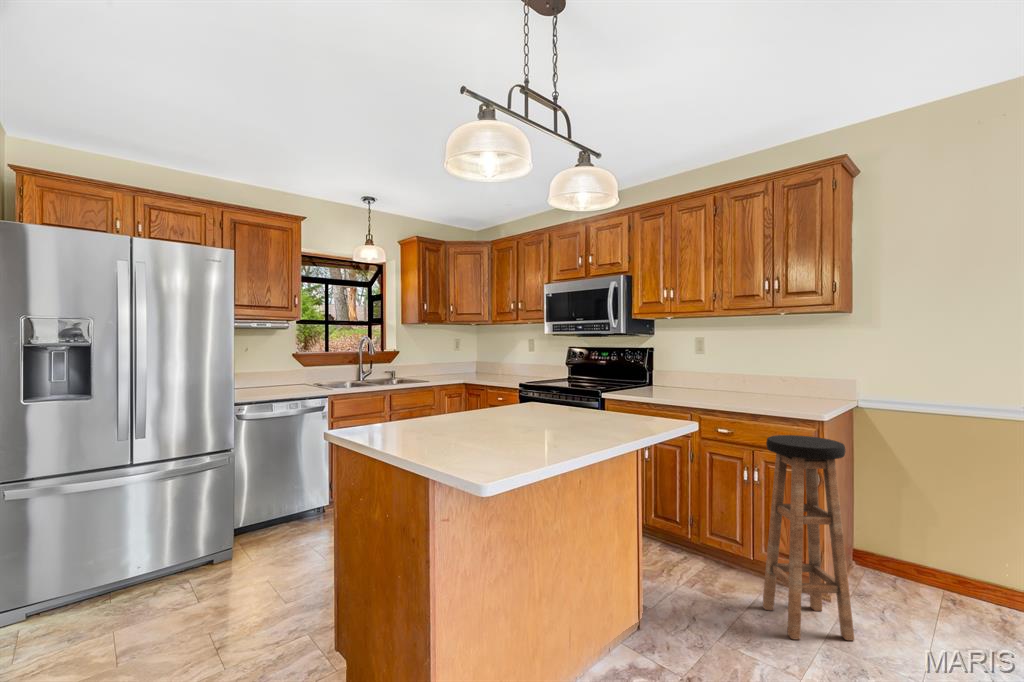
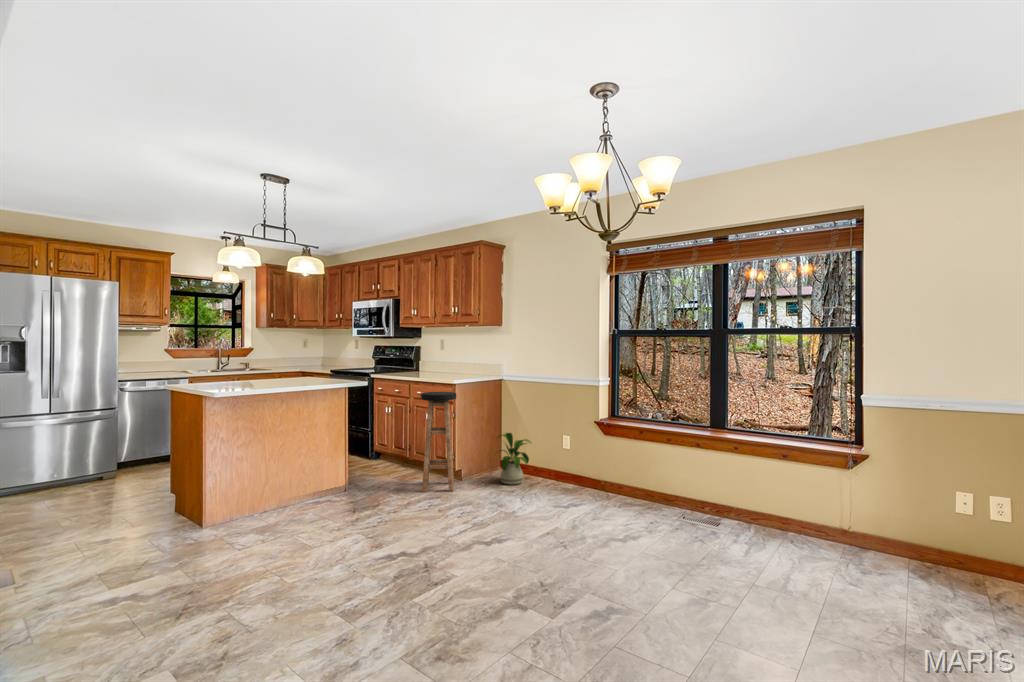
house plant: none [881,514,1001,622] -> present [497,433,531,485]

